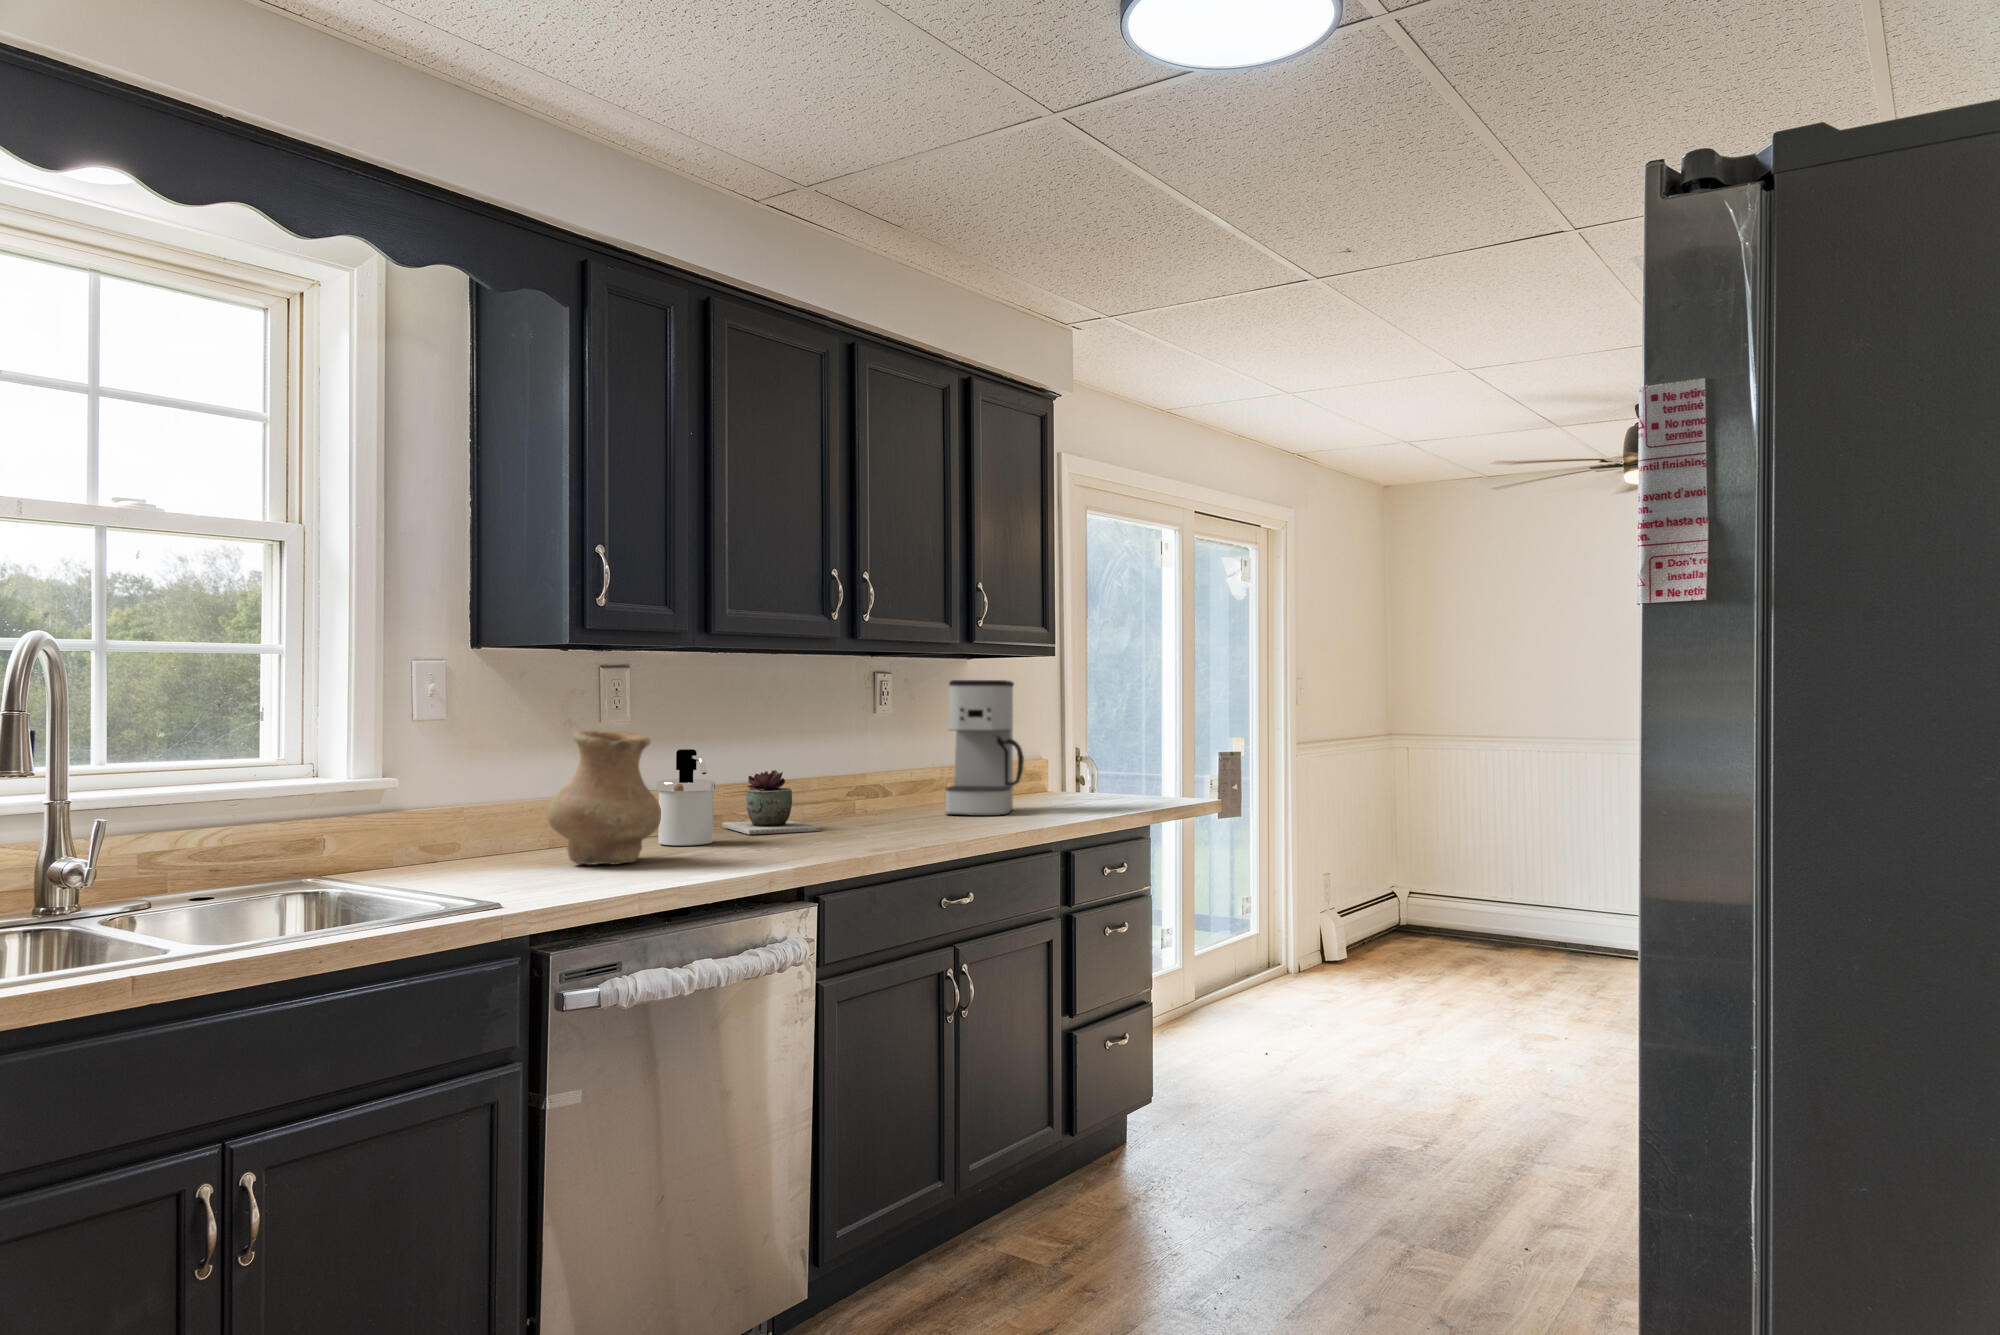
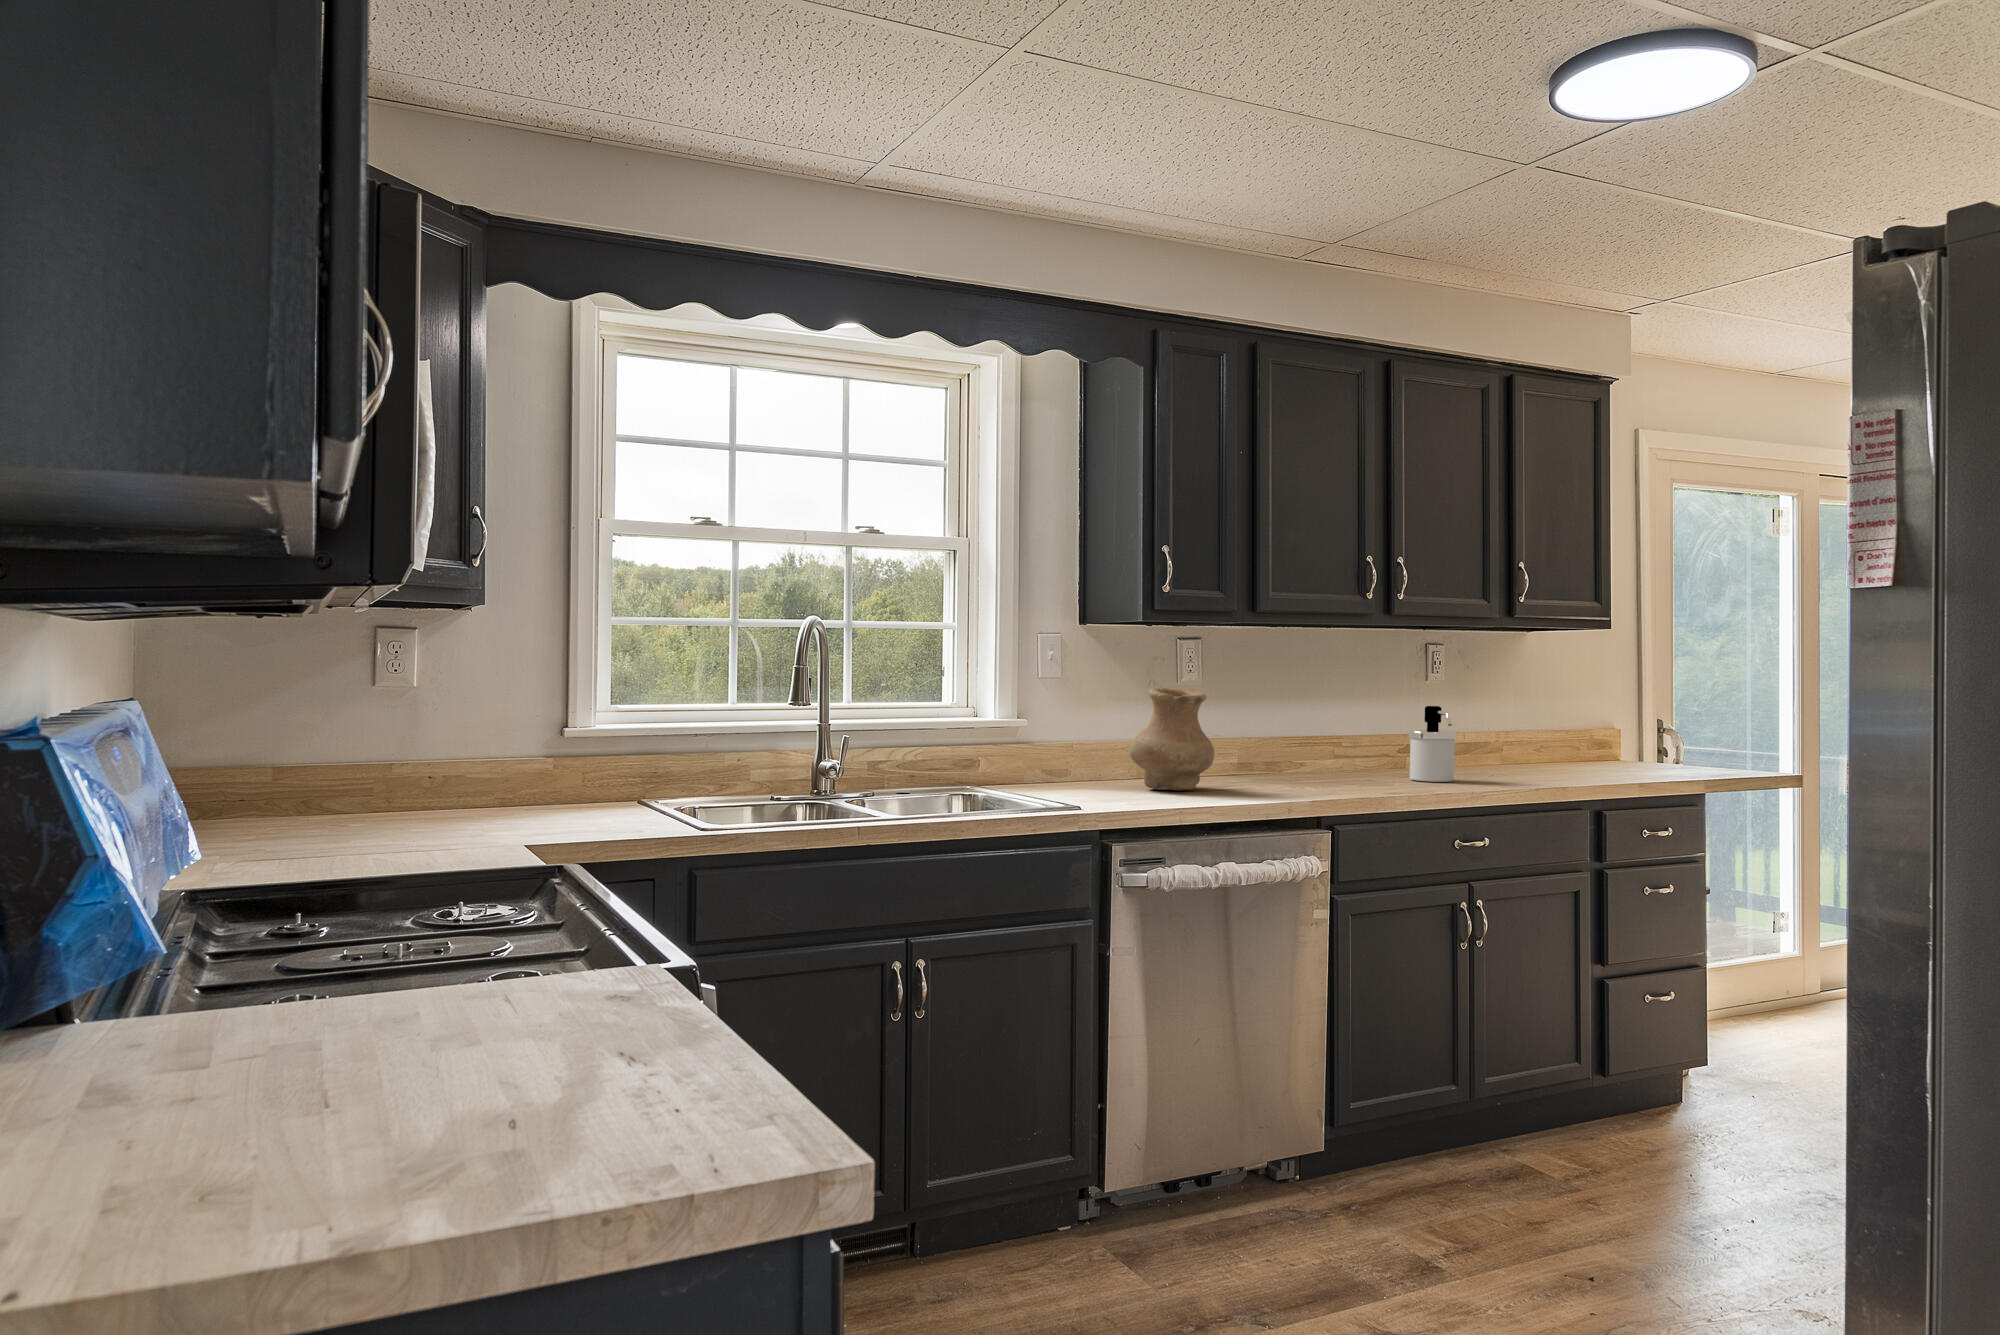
coffee maker: present [946,680,1024,816] -> none [1488,652,1568,775]
soap dispenser: present [657,749,715,846] -> present [1409,706,1457,782]
succulent plant: present [722,770,820,834] -> none [1283,725,1361,778]

